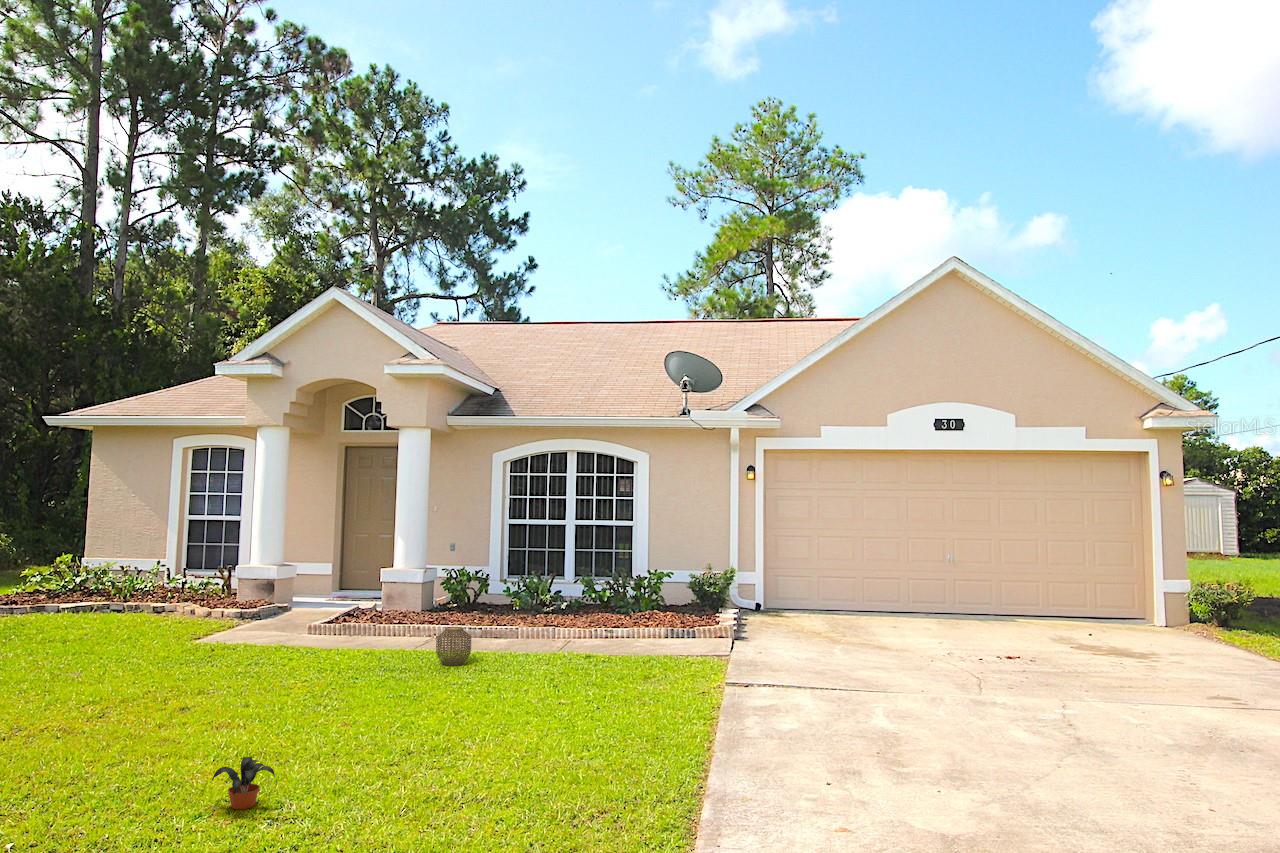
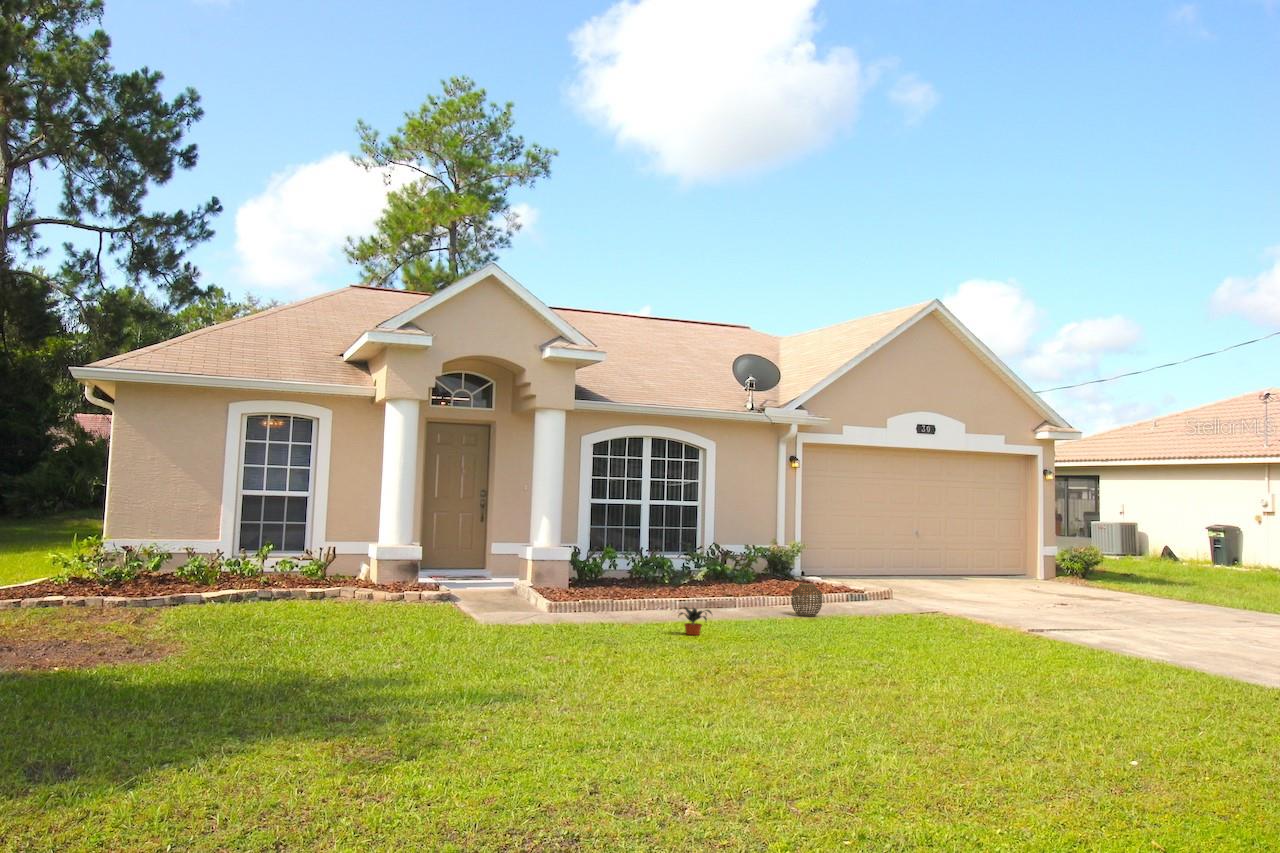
potted plant: present [212,756,275,809] -> present [679,607,712,635]

